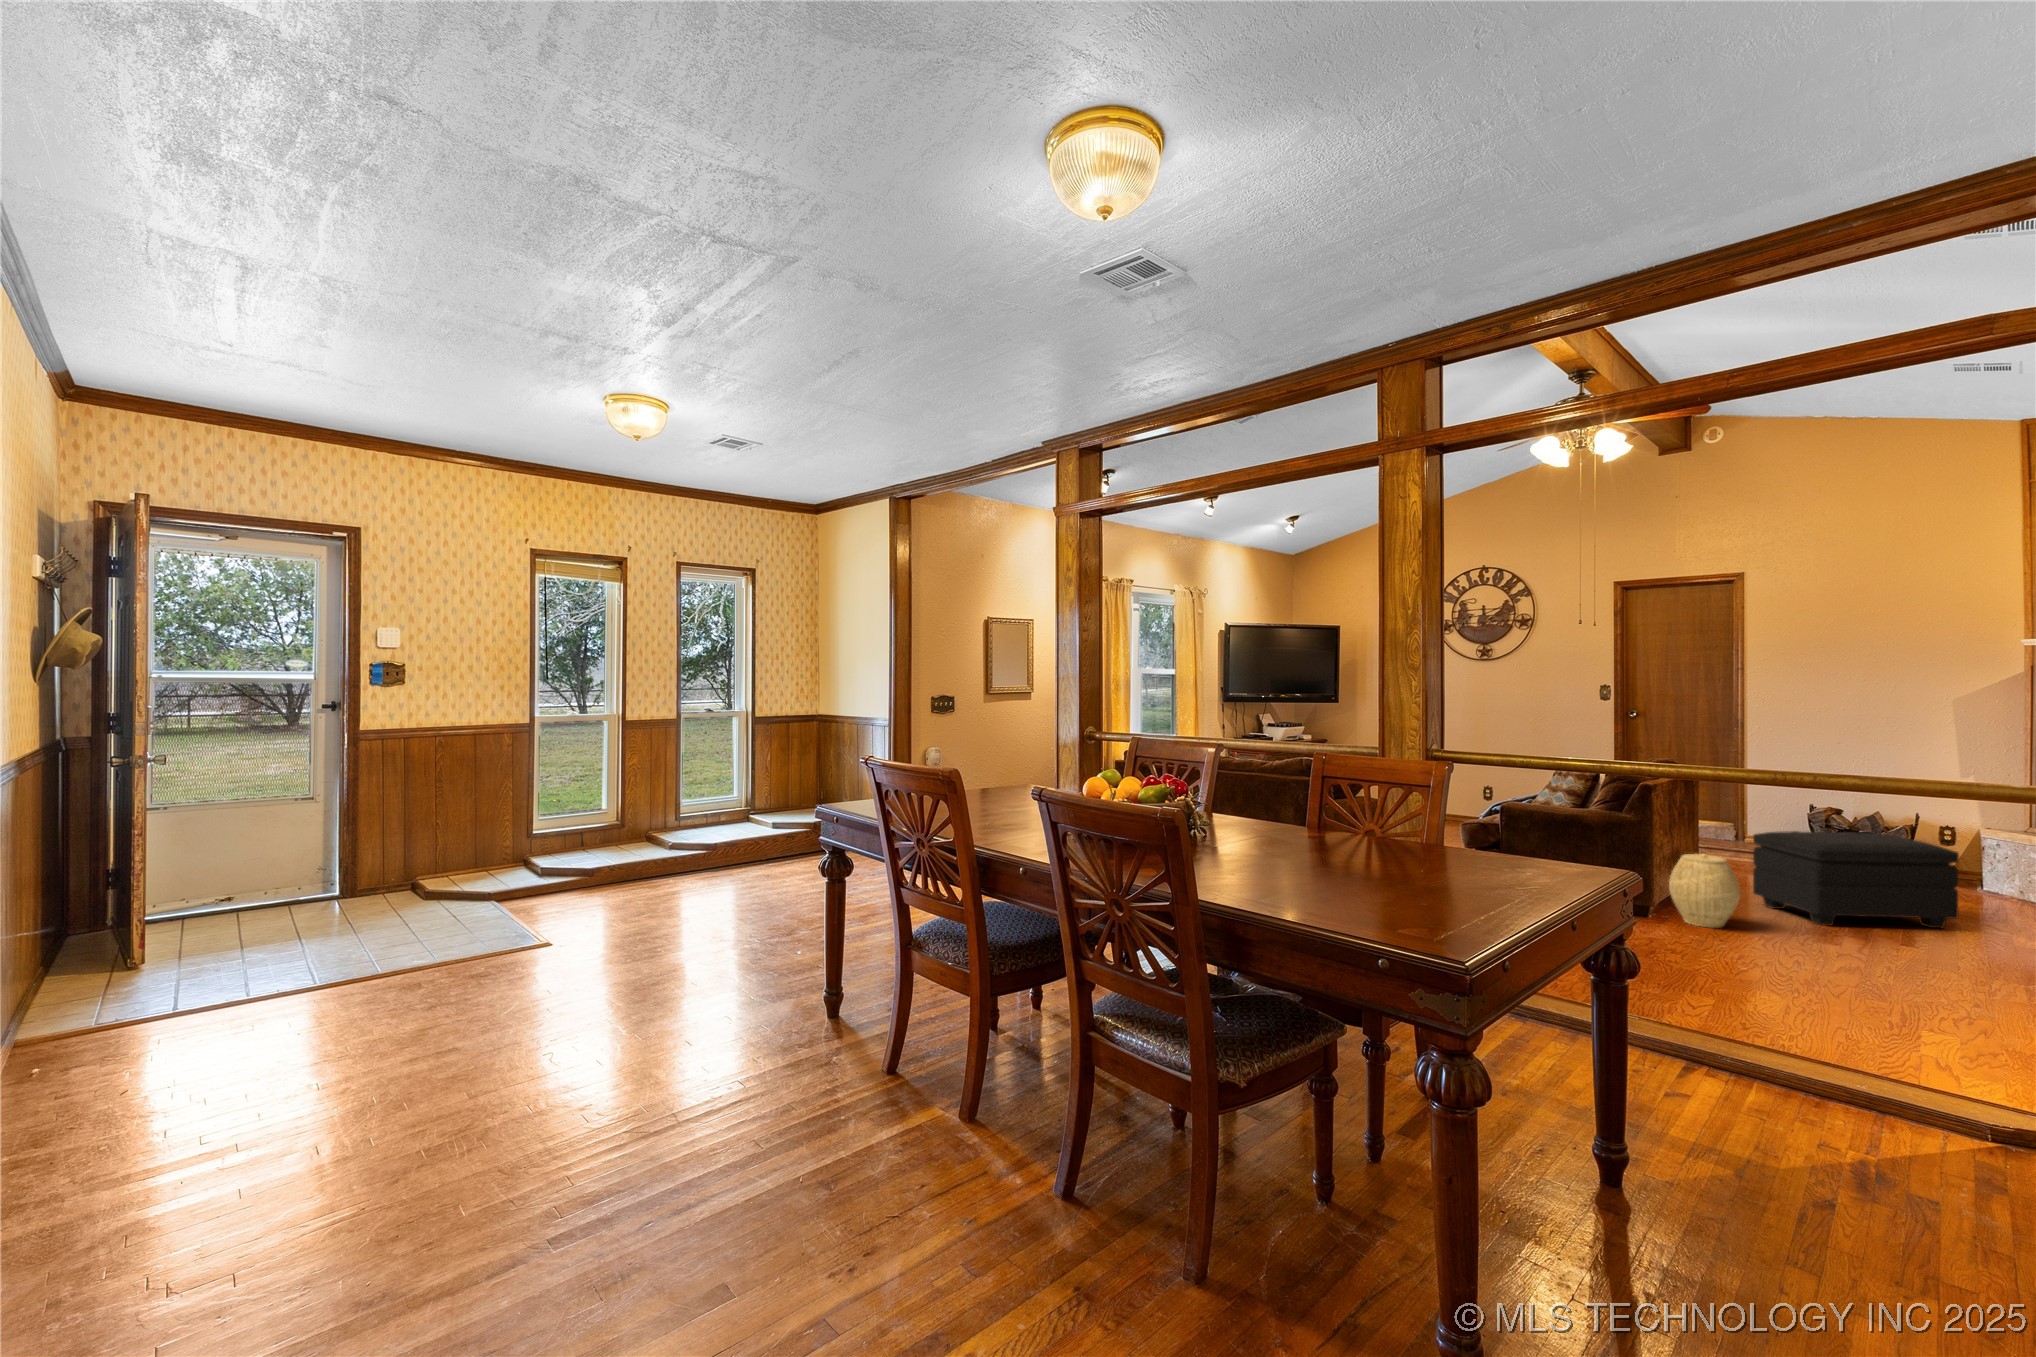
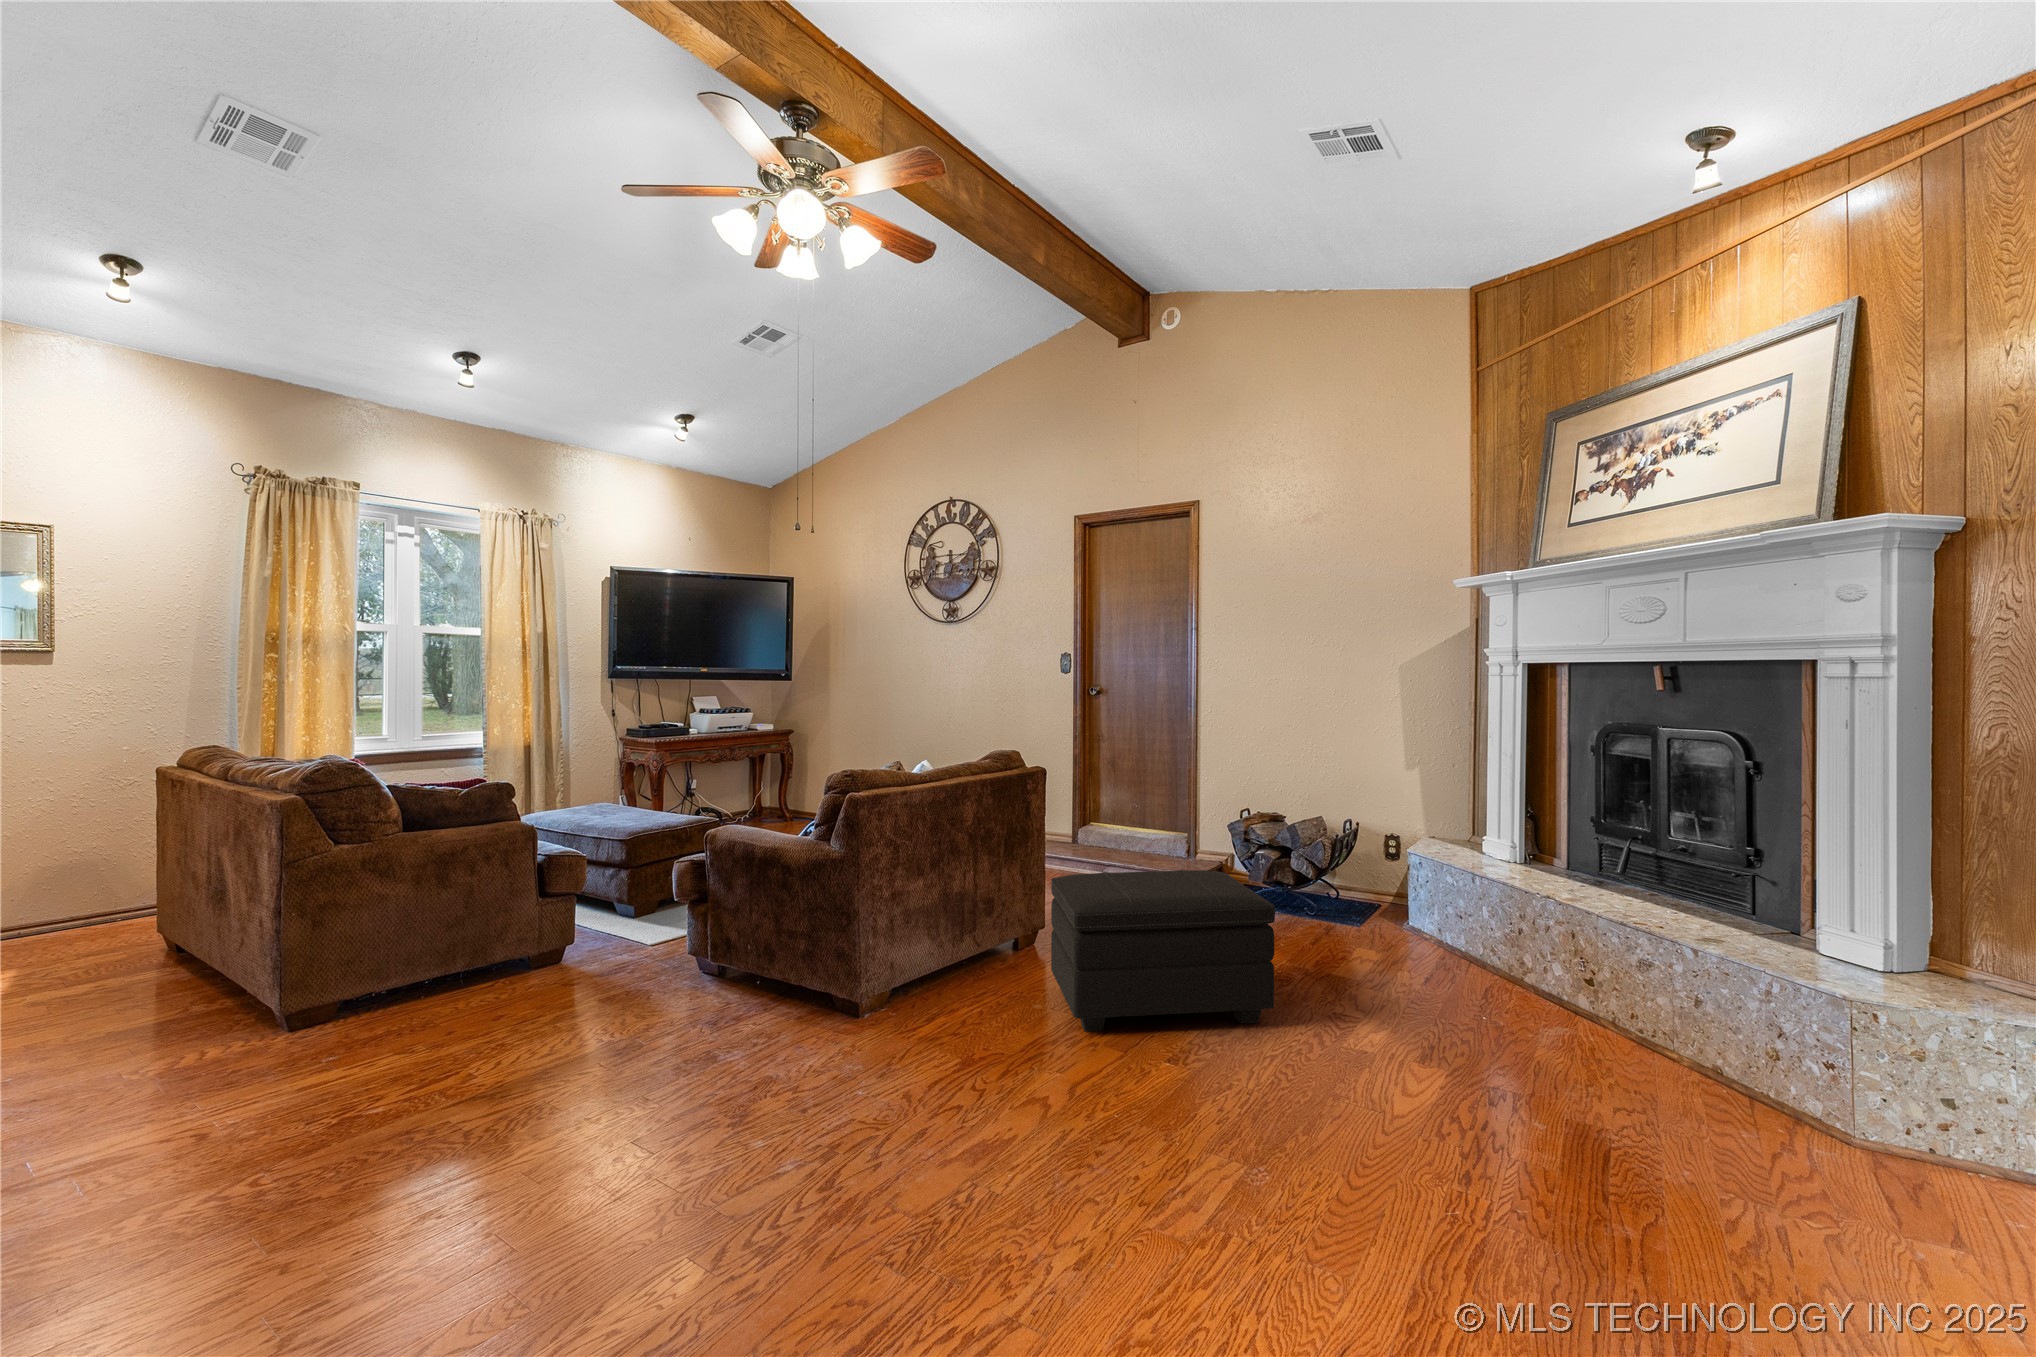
woven basket: present [1669,854,1740,928] -> none [848,929,943,1059]

